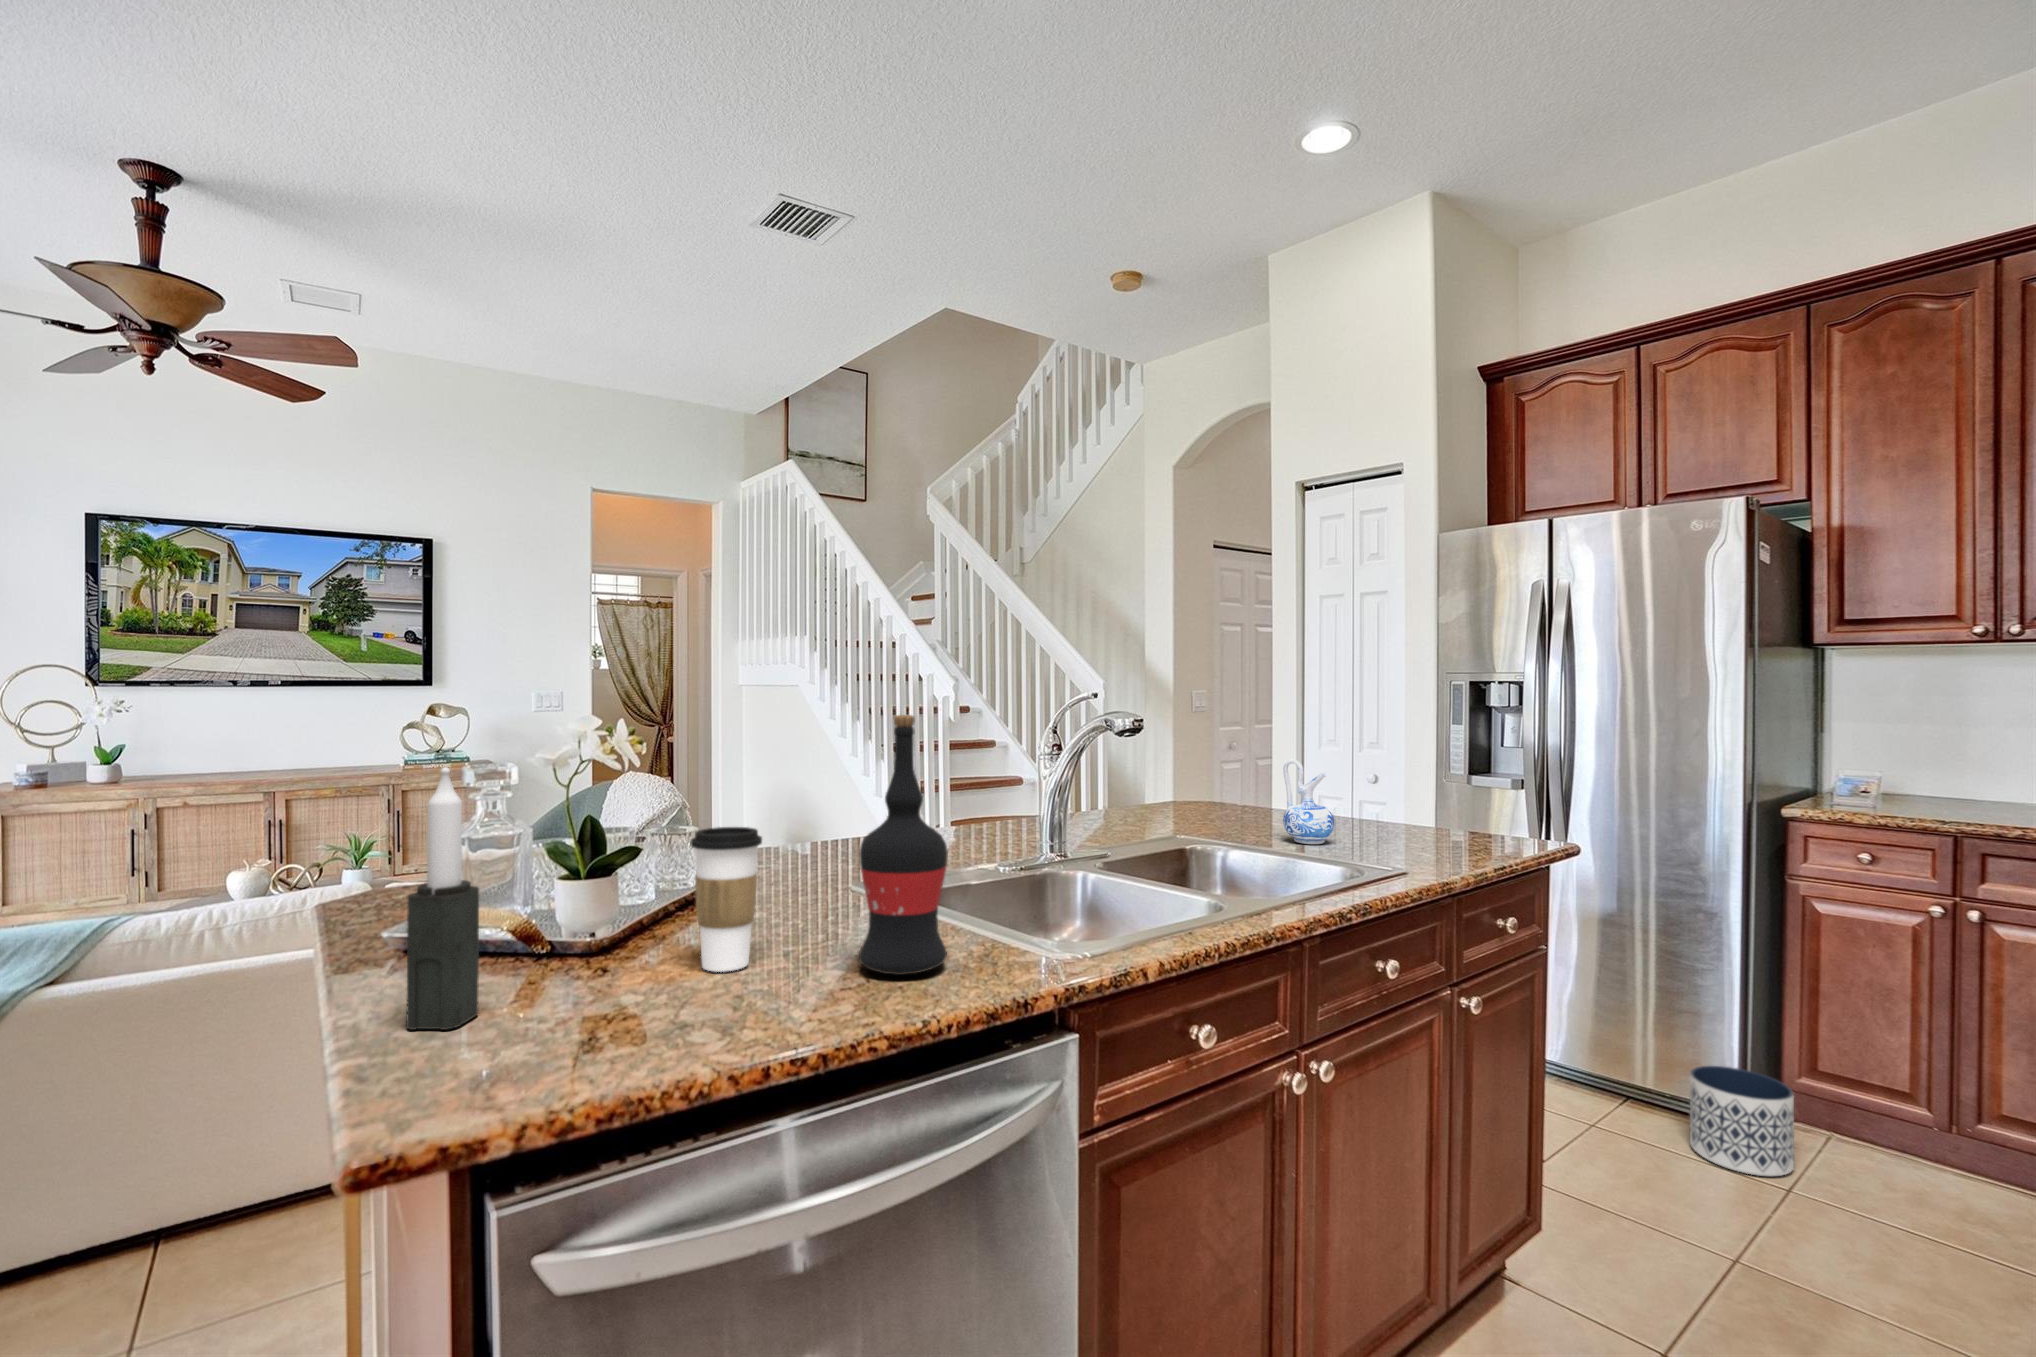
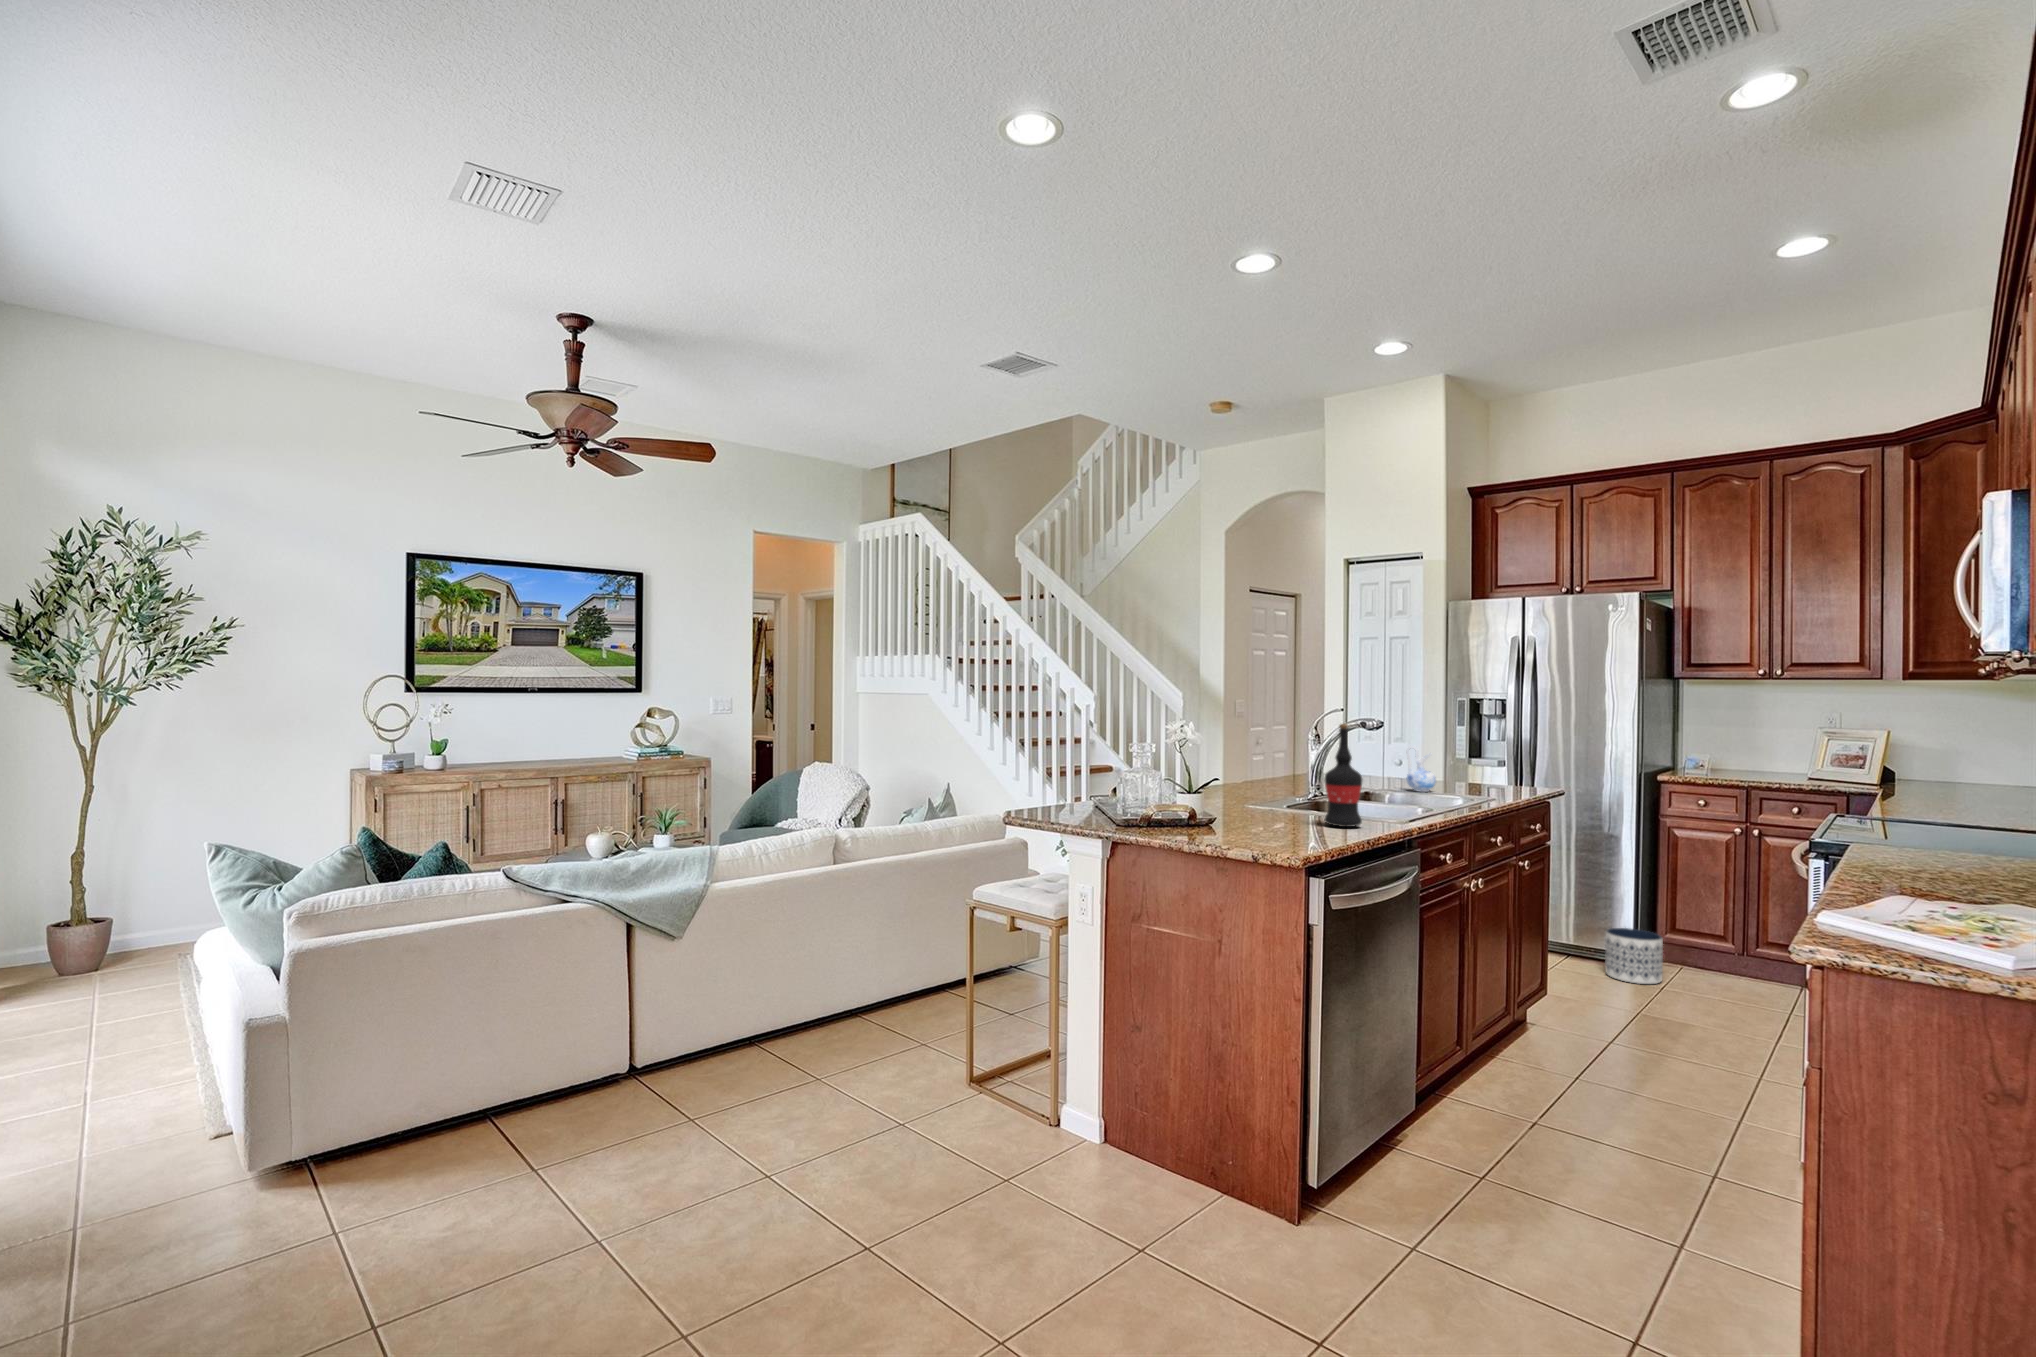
candle: present [406,767,479,1030] -> none [1210,744,1233,838]
coffee cup: present [690,827,762,972] -> none [1259,770,1288,827]

